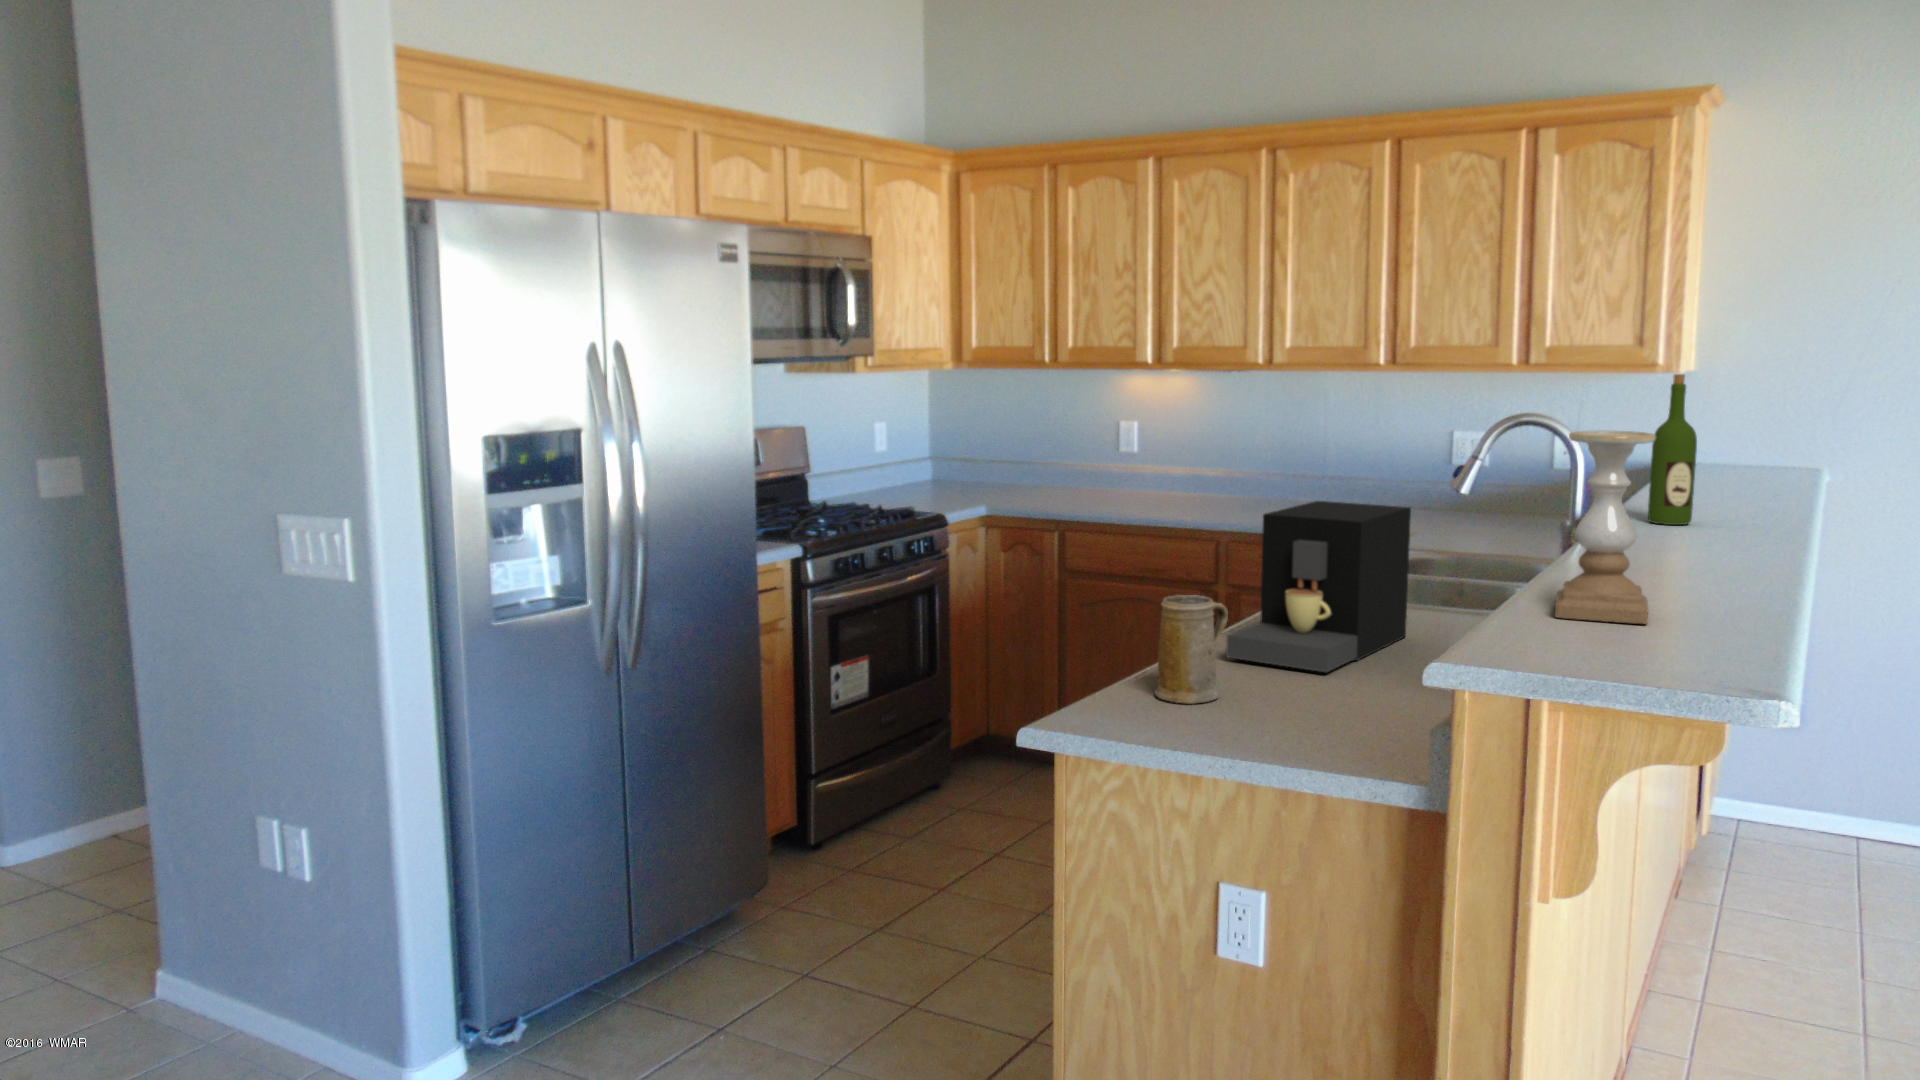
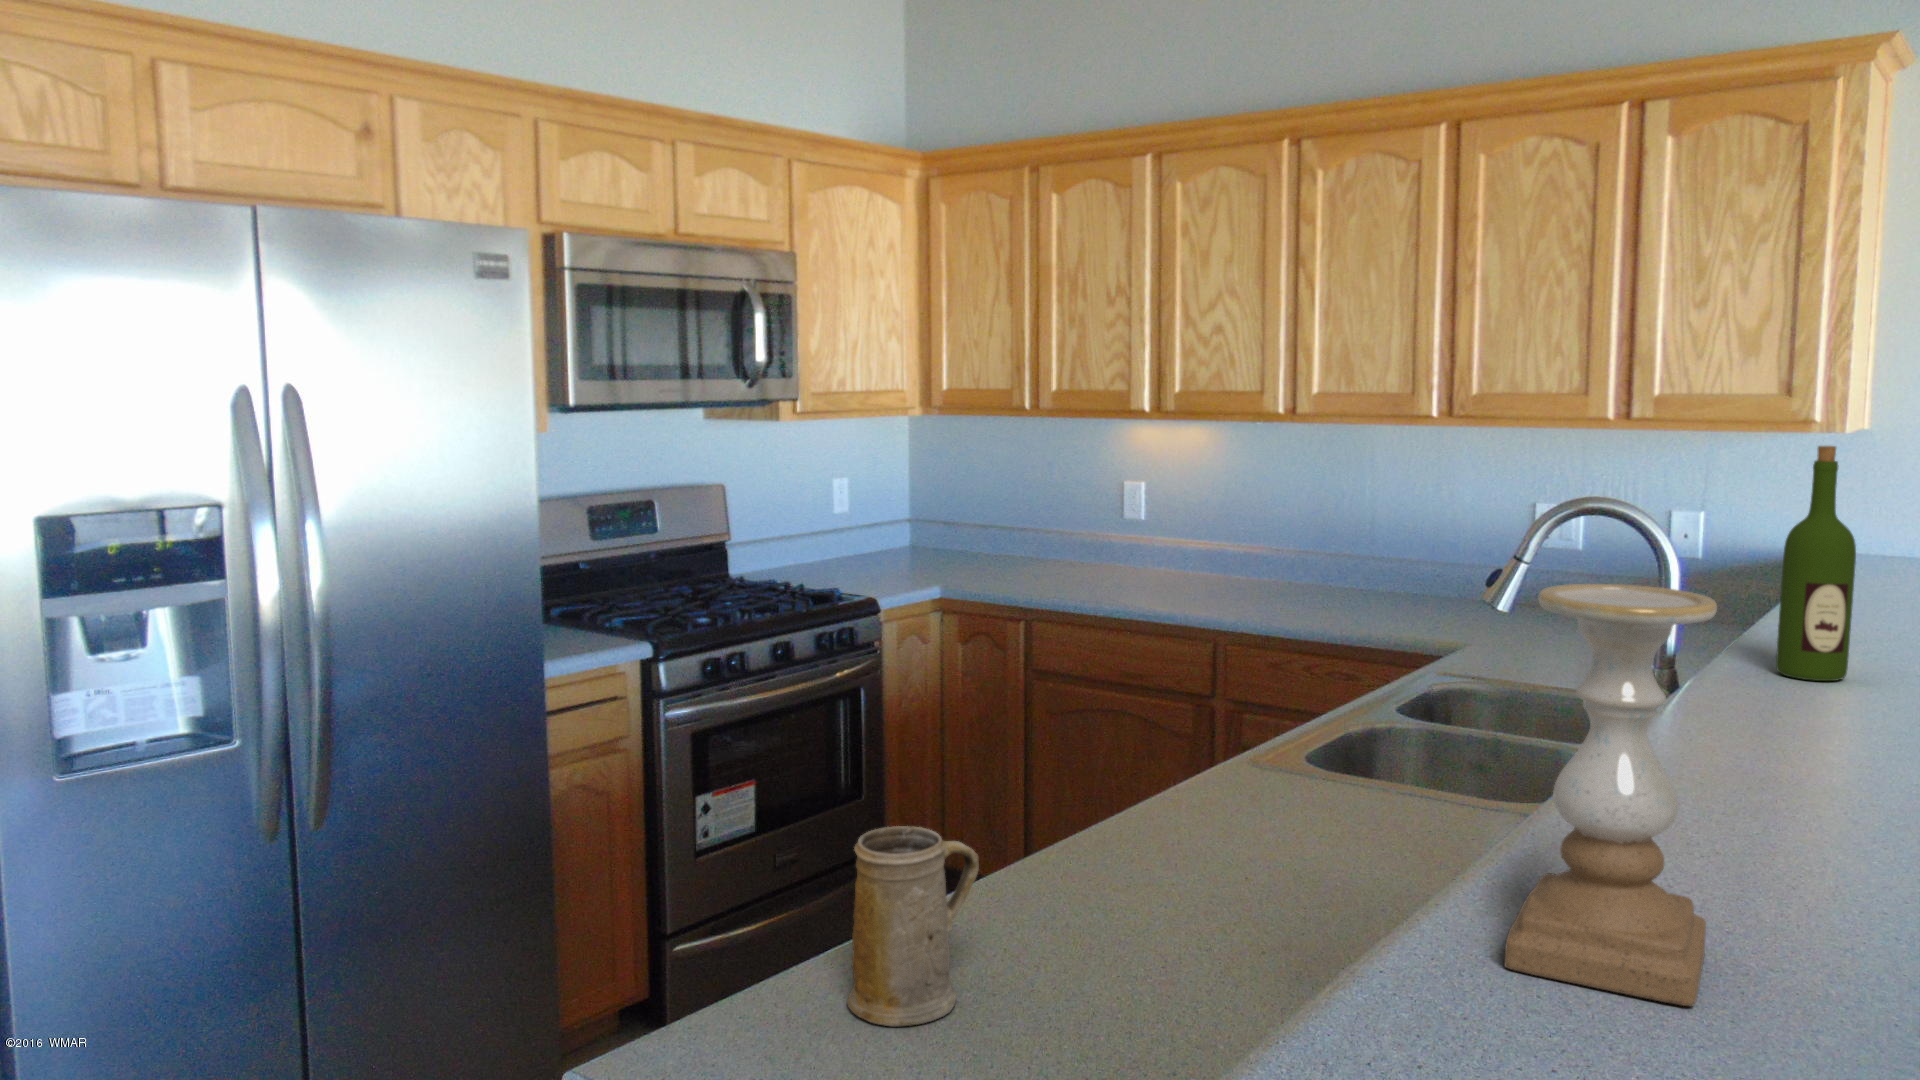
coffee maker: present [1226,501,1411,672] -> none [1031,639,1360,955]

